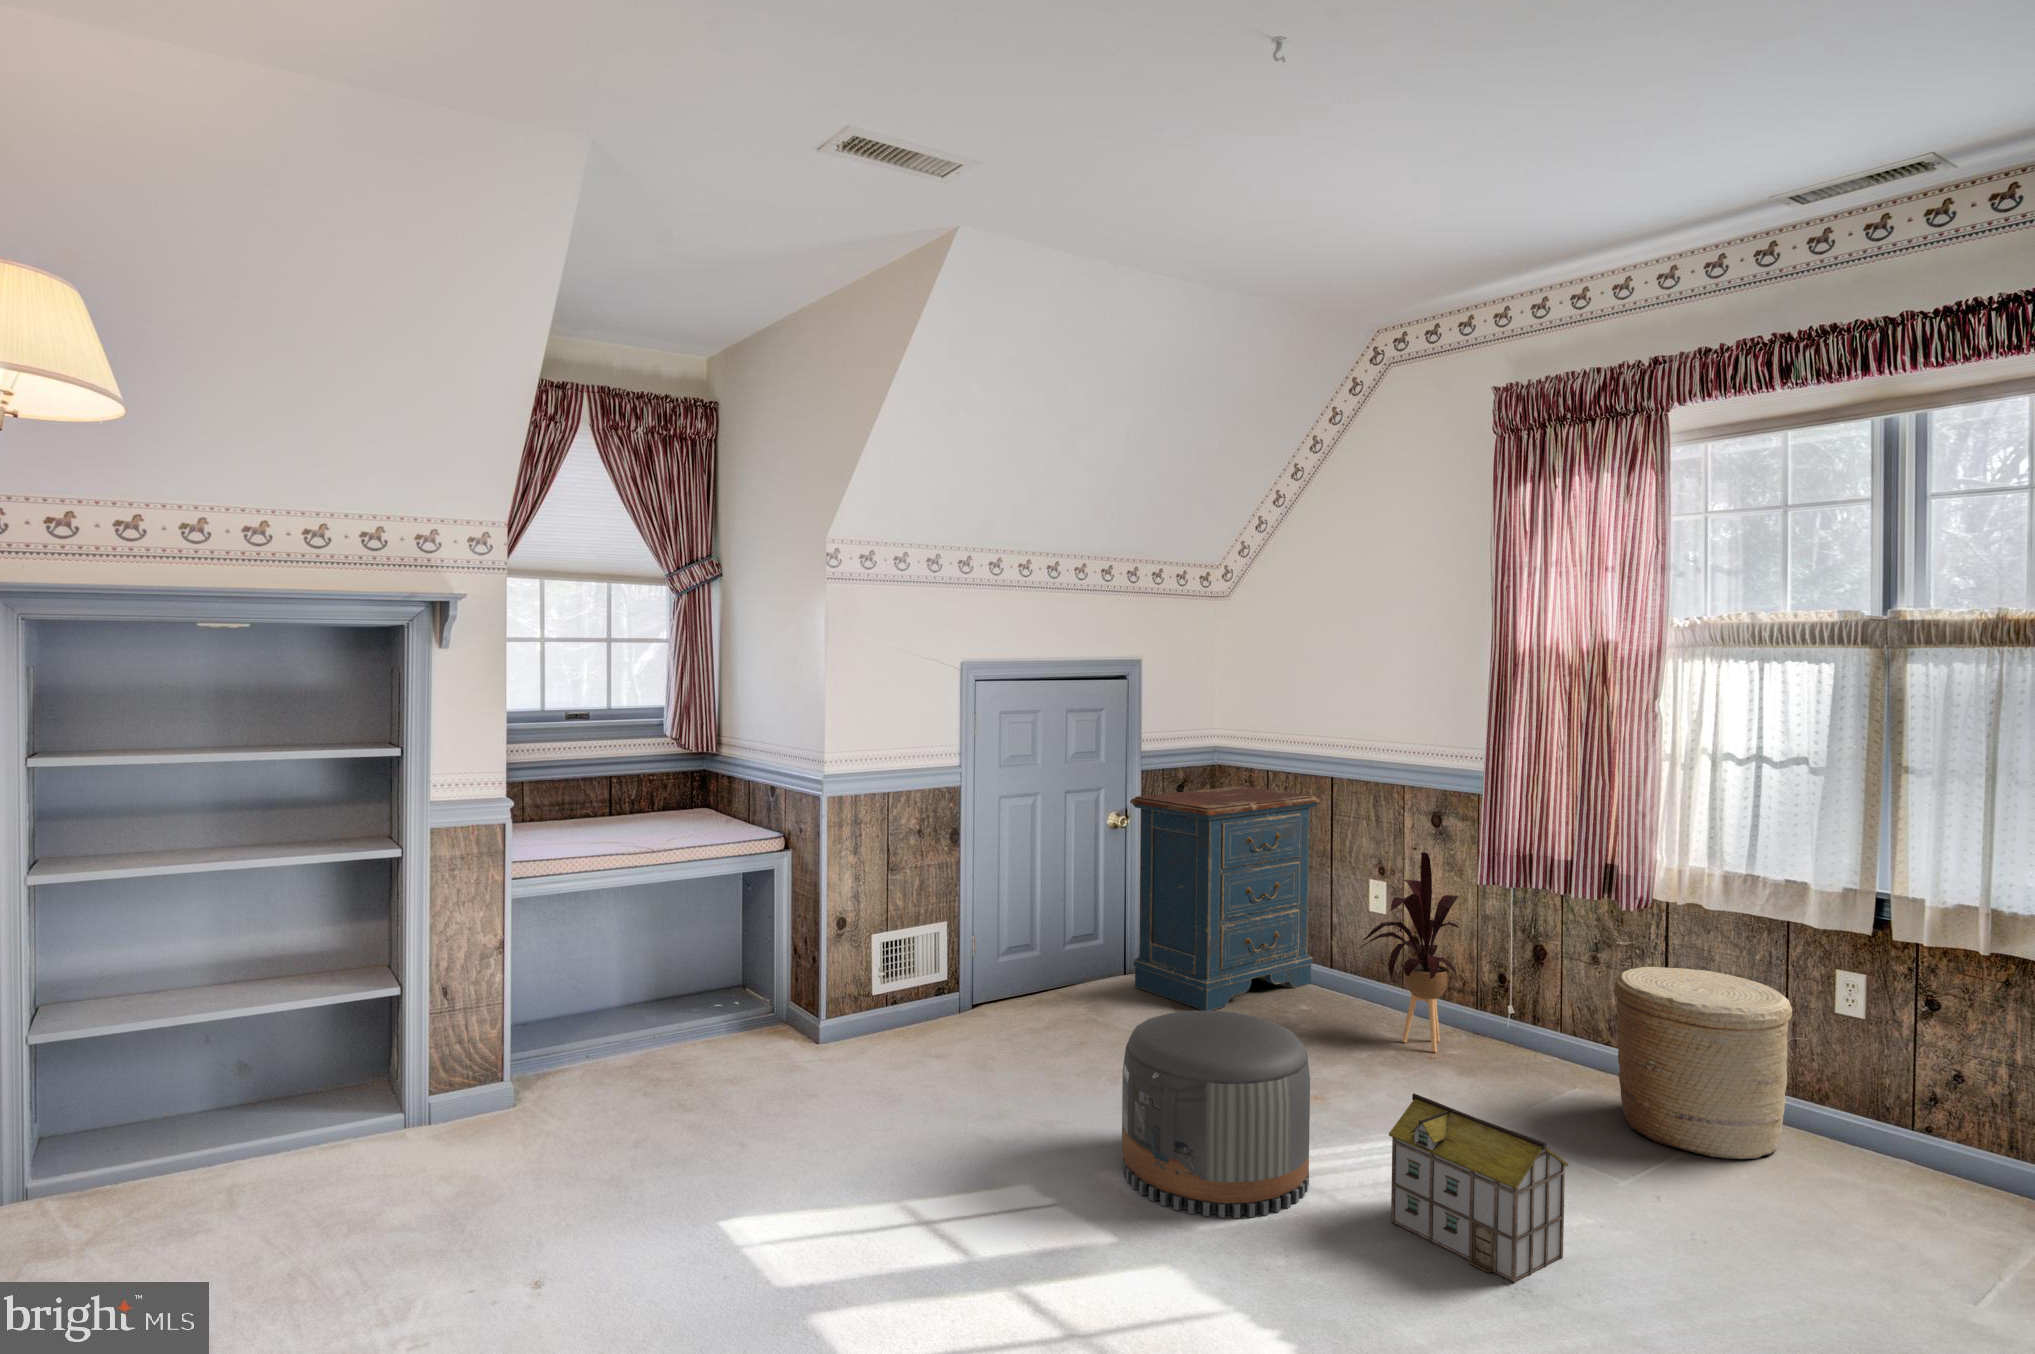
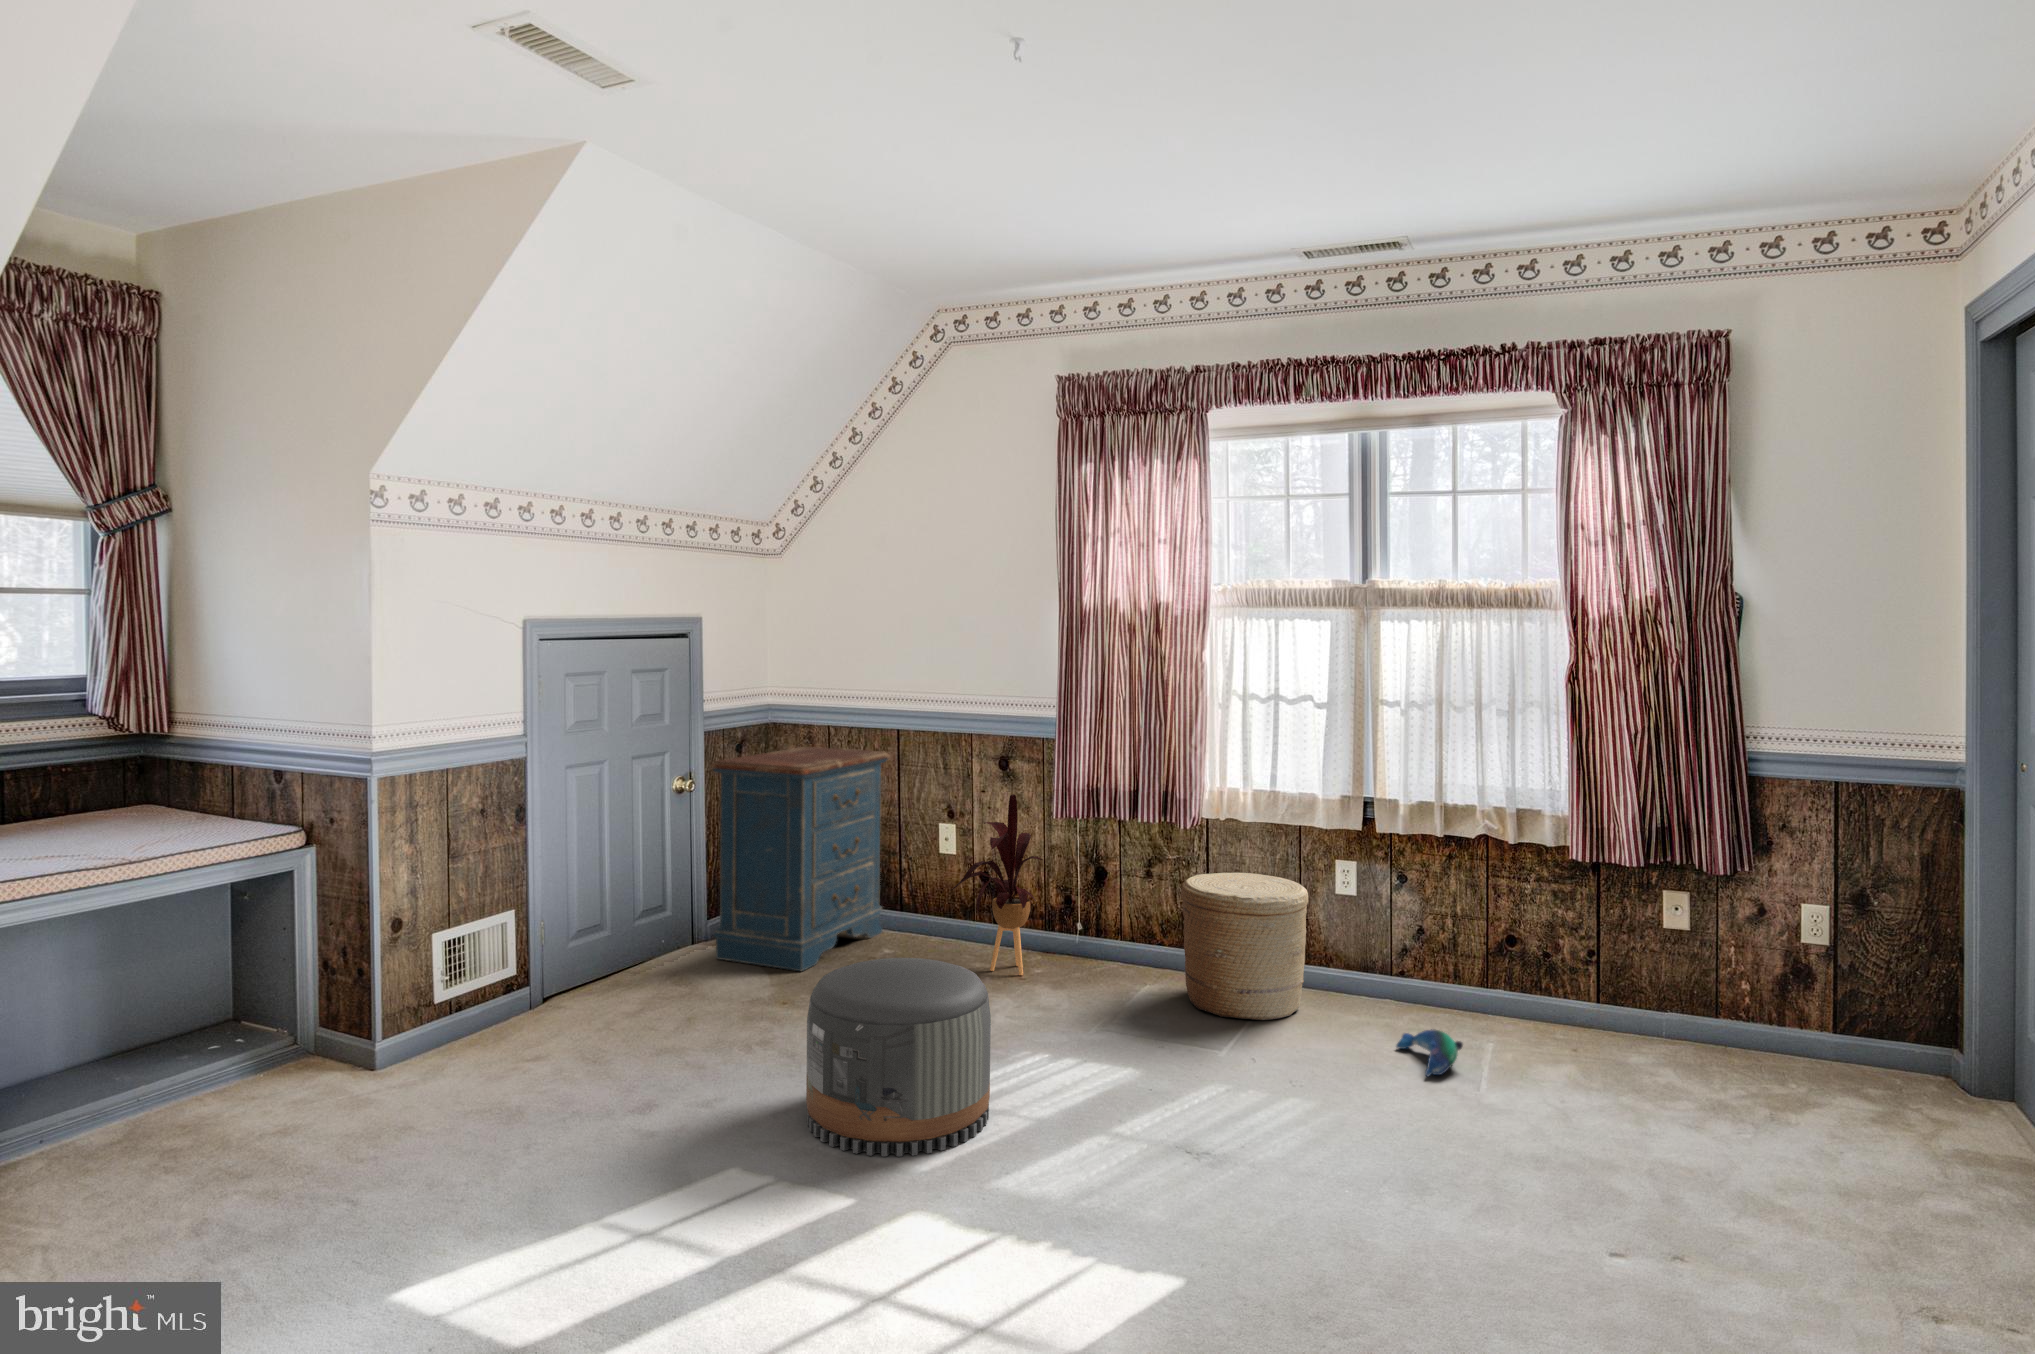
toy house: present [1389,1093,1568,1283] -> none [1069,1003,1214,1147]
plush toy: none [1892,1213,1990,1280] -> present [1396,1029,1463,1077]

